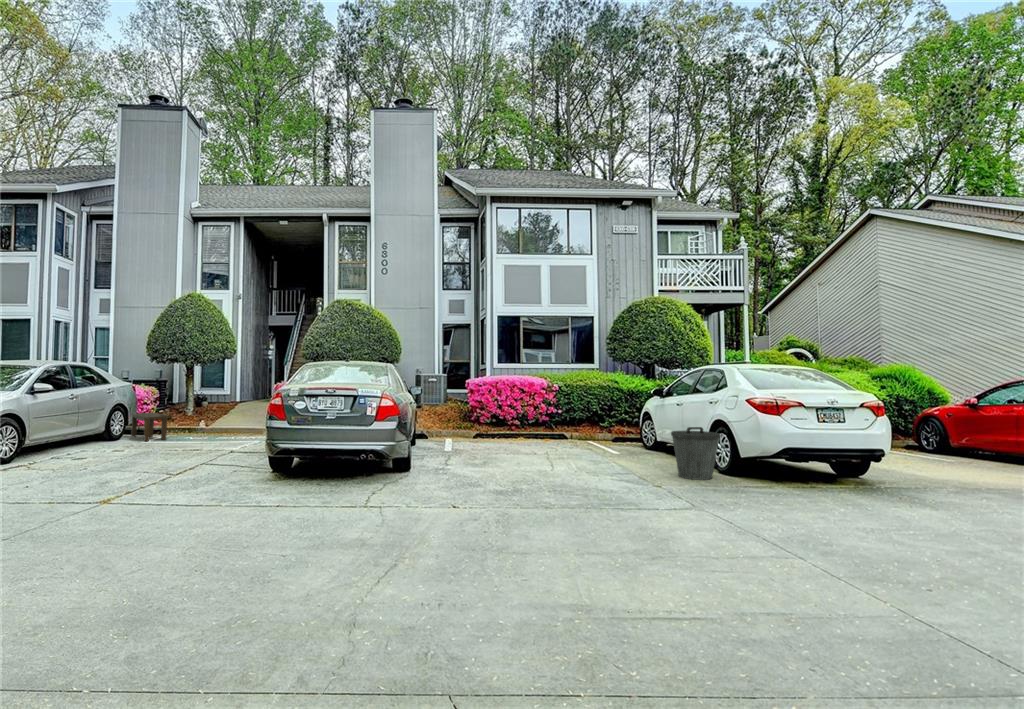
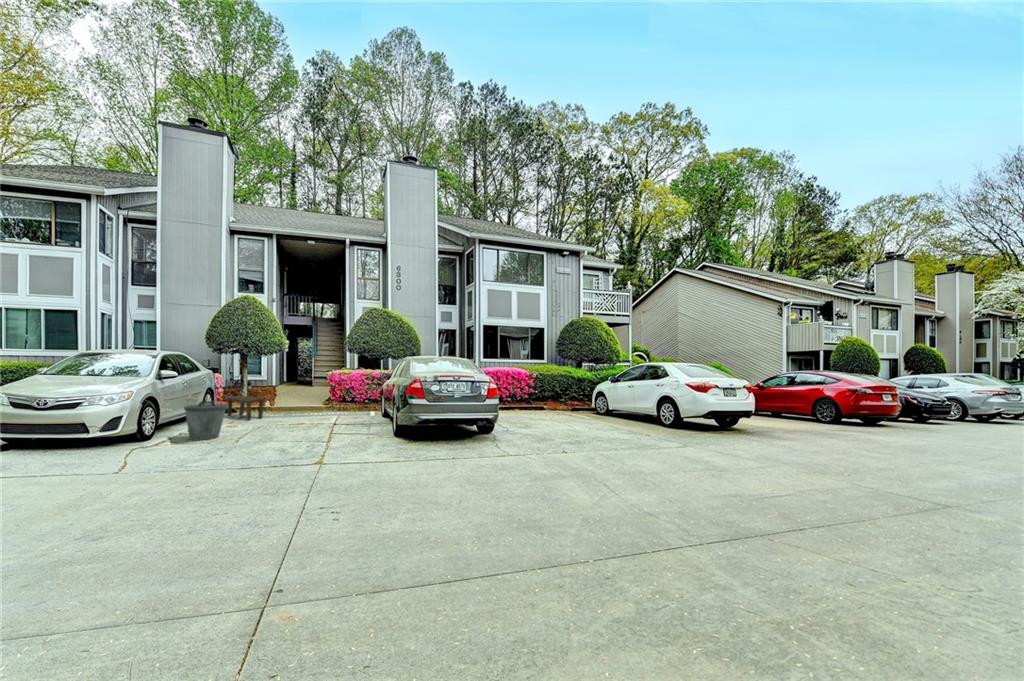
trash can: present [671,427,721,480] -> present [184,402,227,440]

